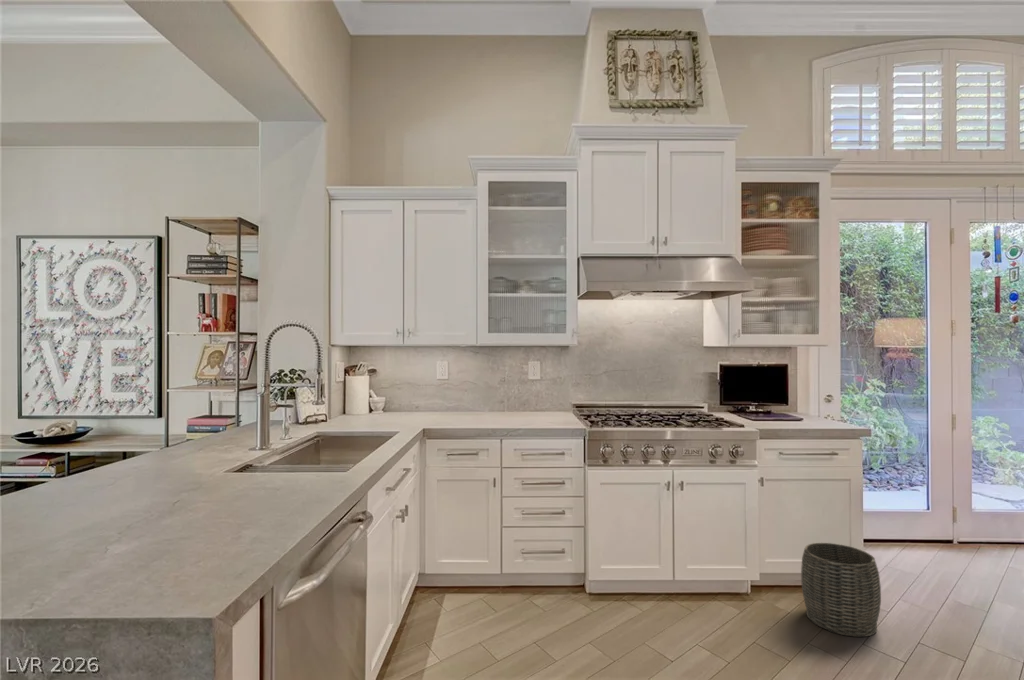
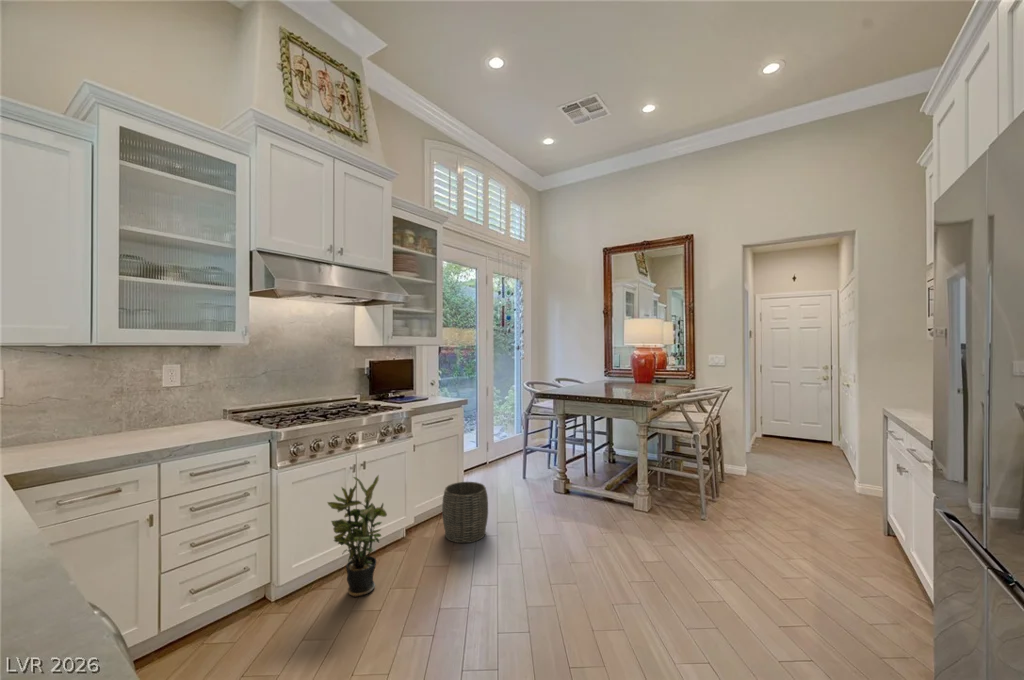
potted plant: none [628,491,698,627] -> present [328,476,387,597]

